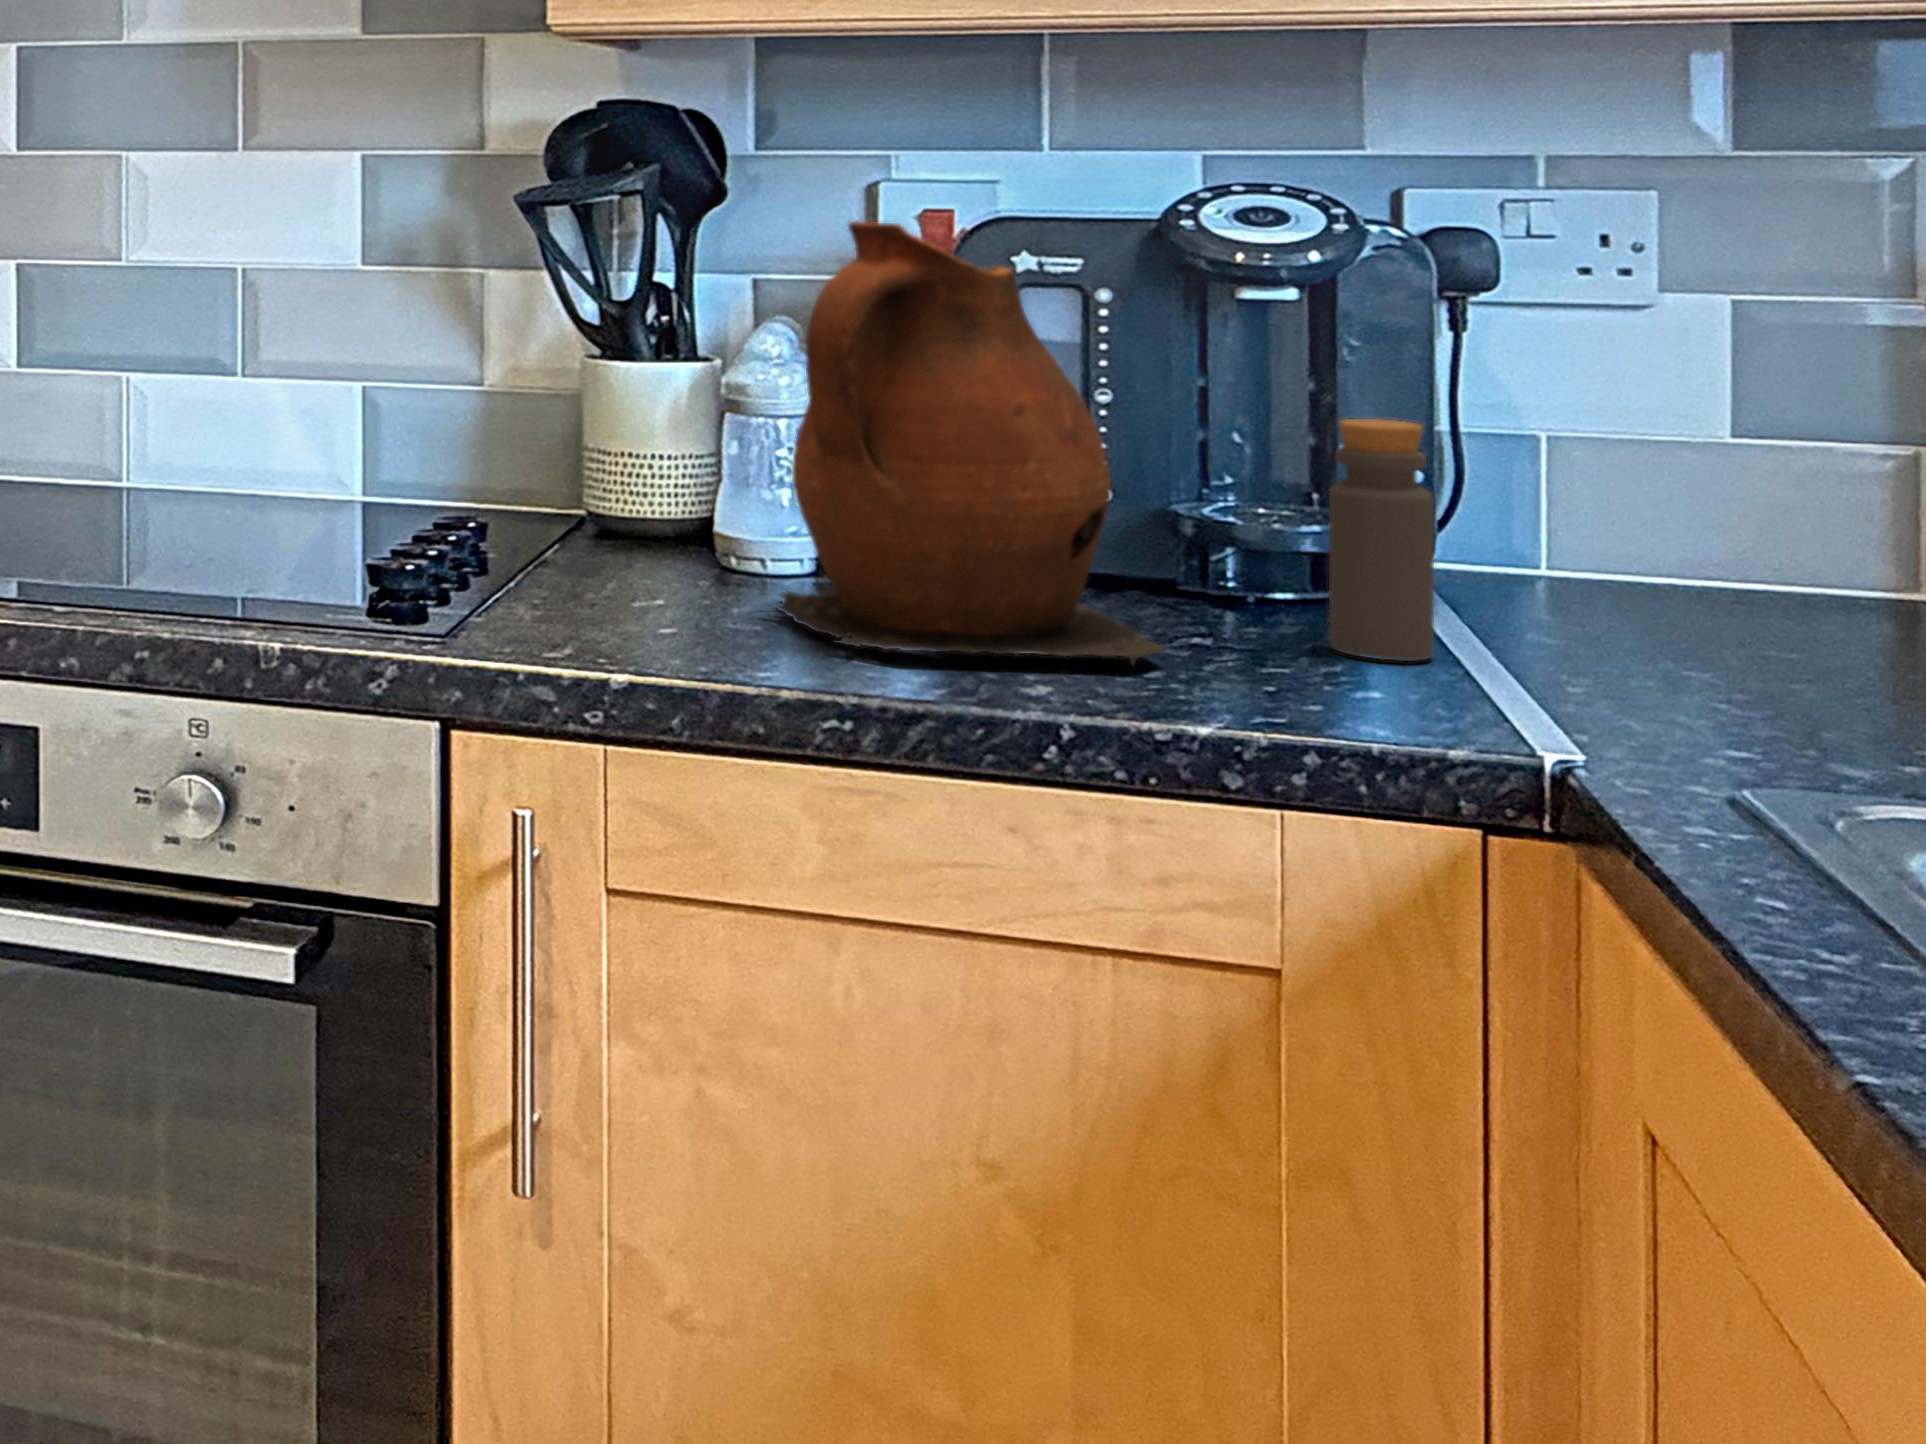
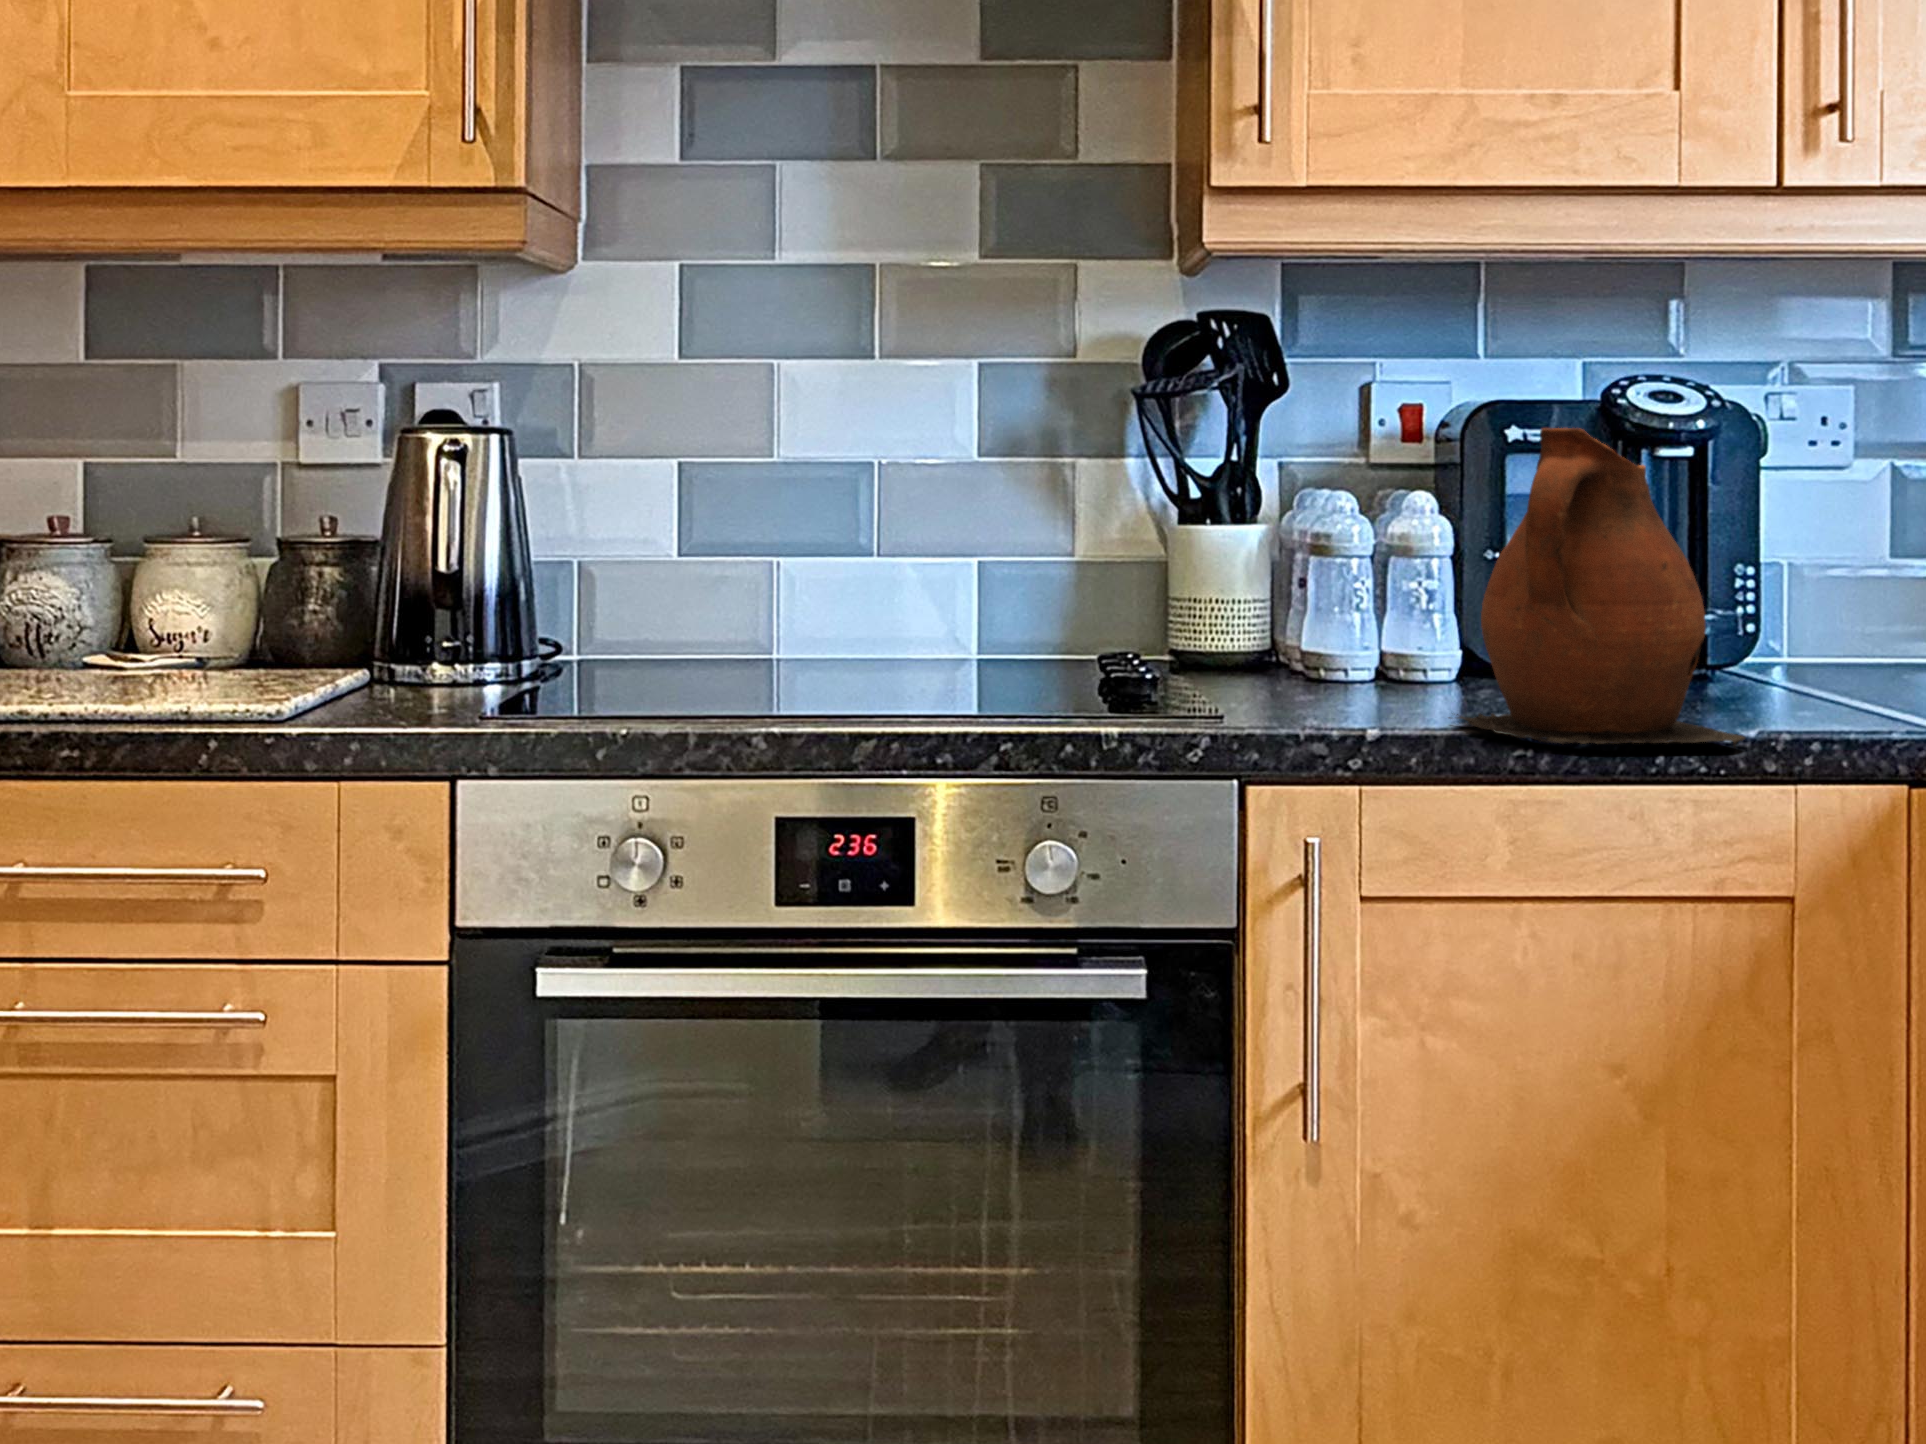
bottle: present [1329,419,1434,661] -> none [1818,575,1887,741]

